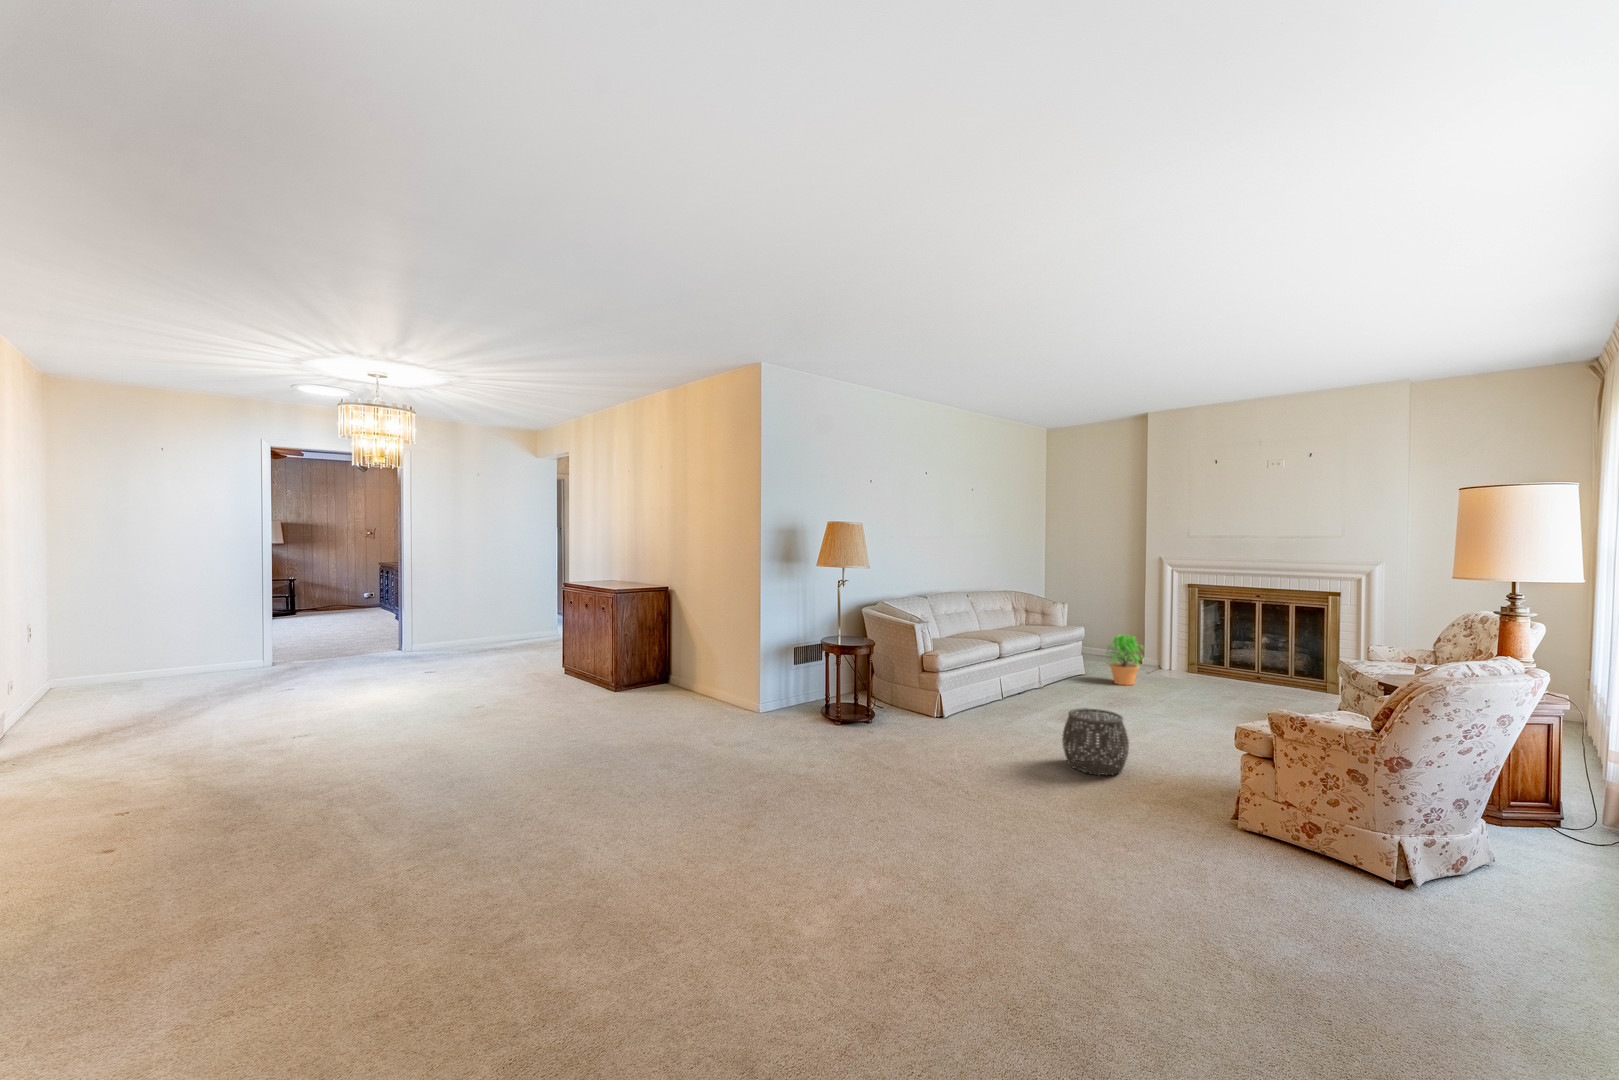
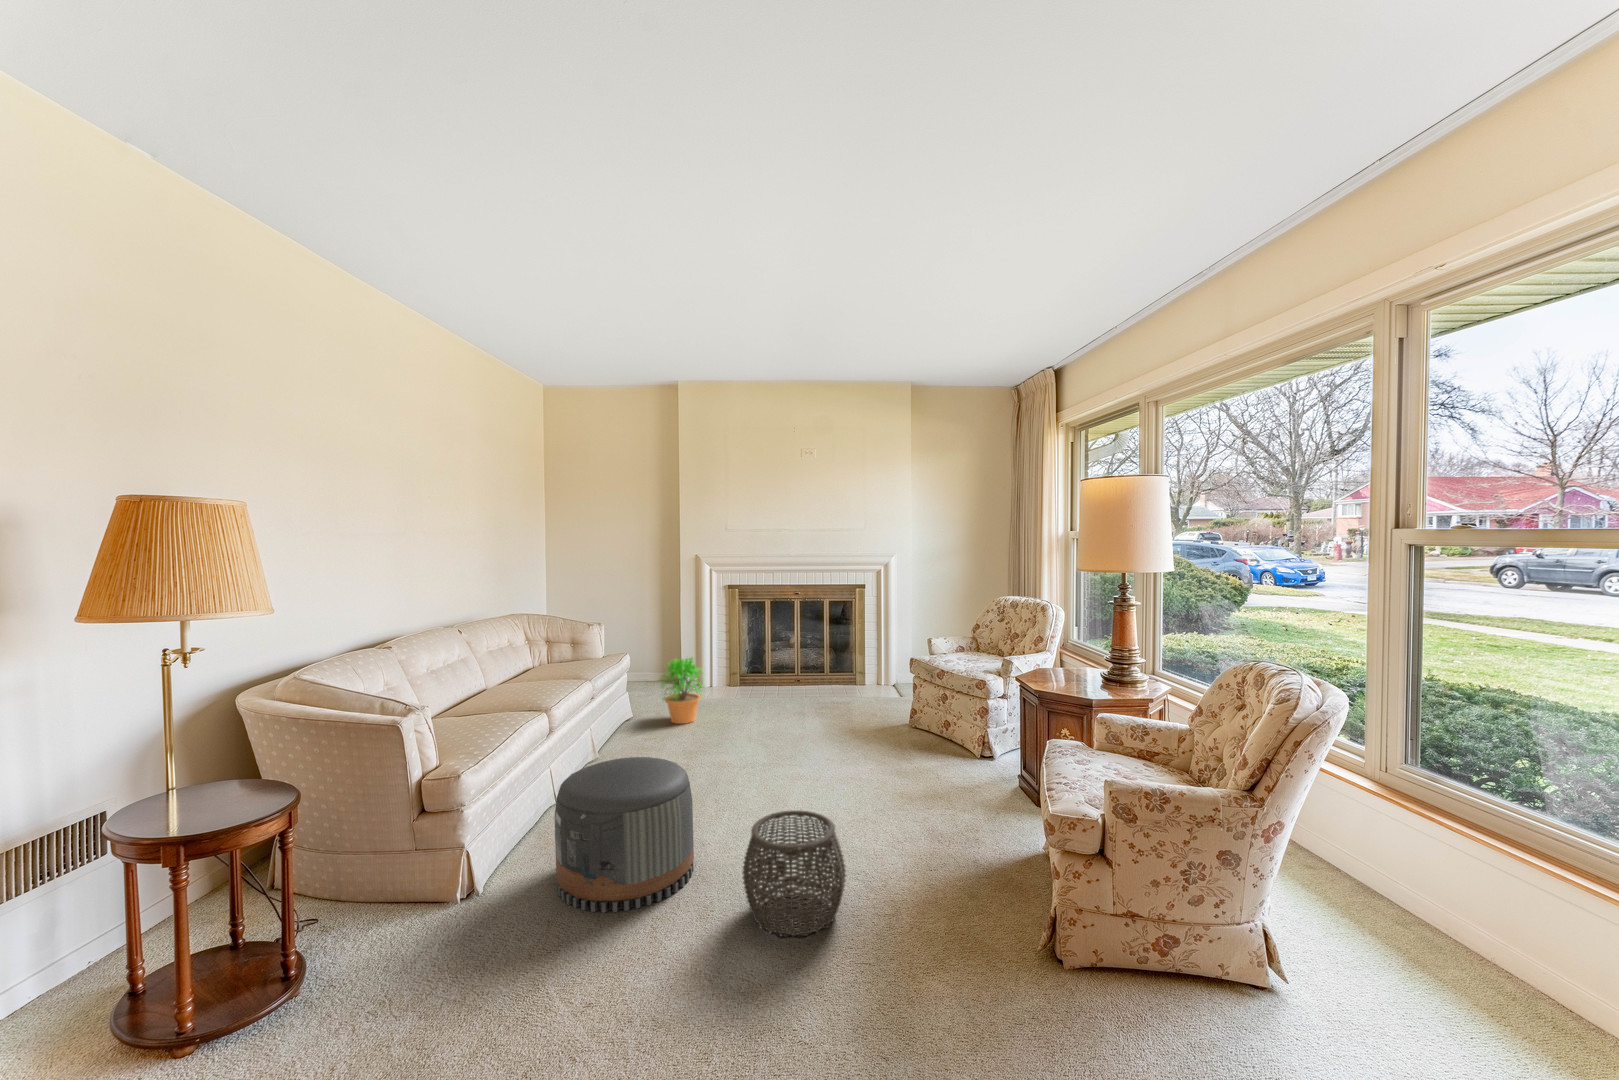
pouf: none [978,668,1059,744] -> present [555,757,694,912]

